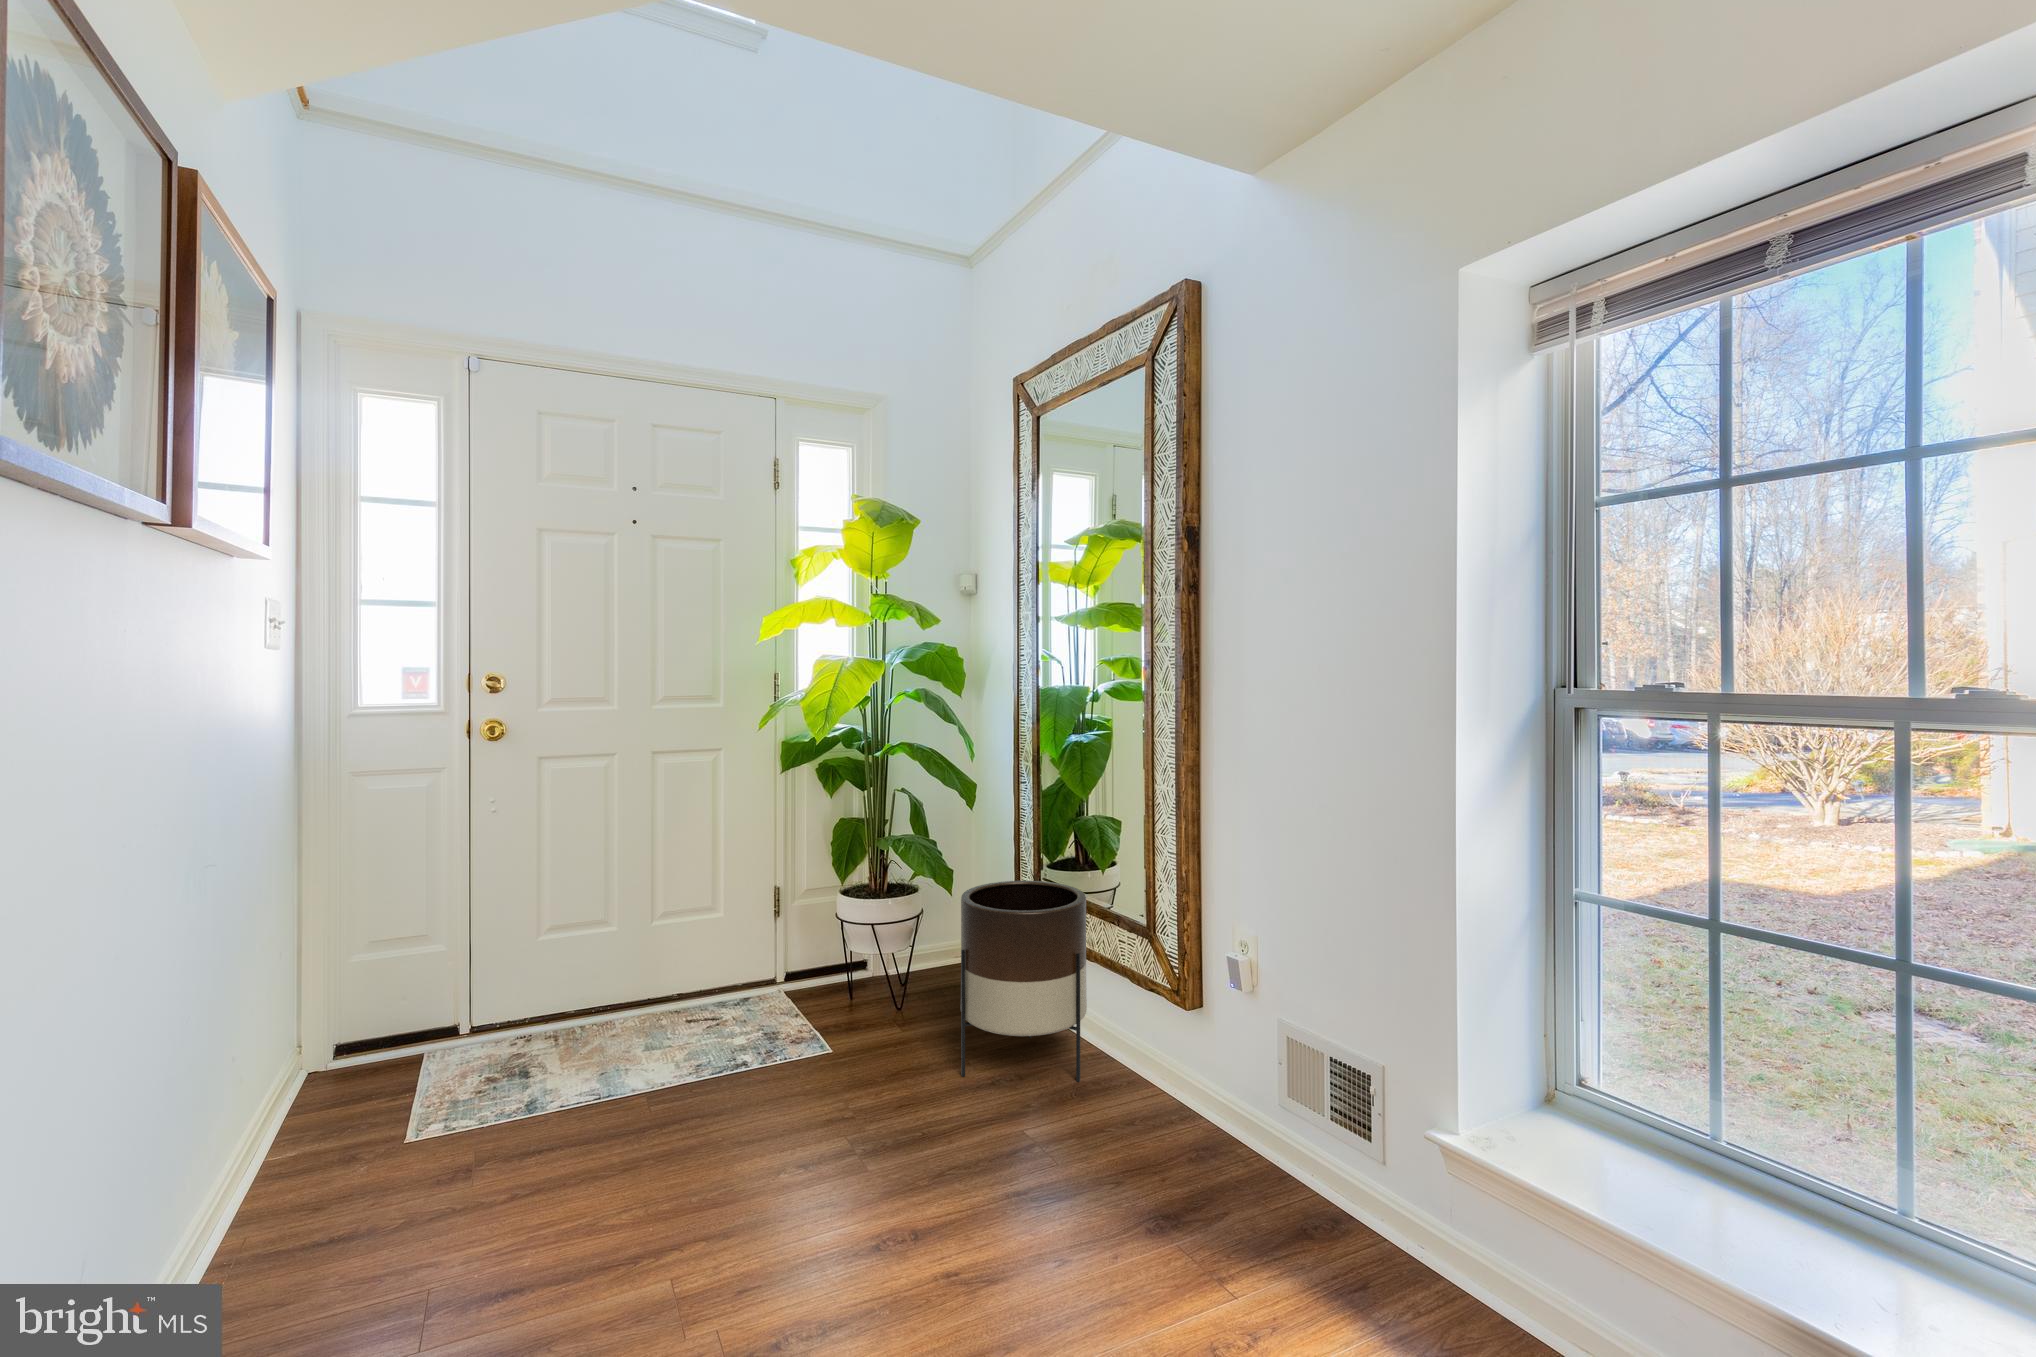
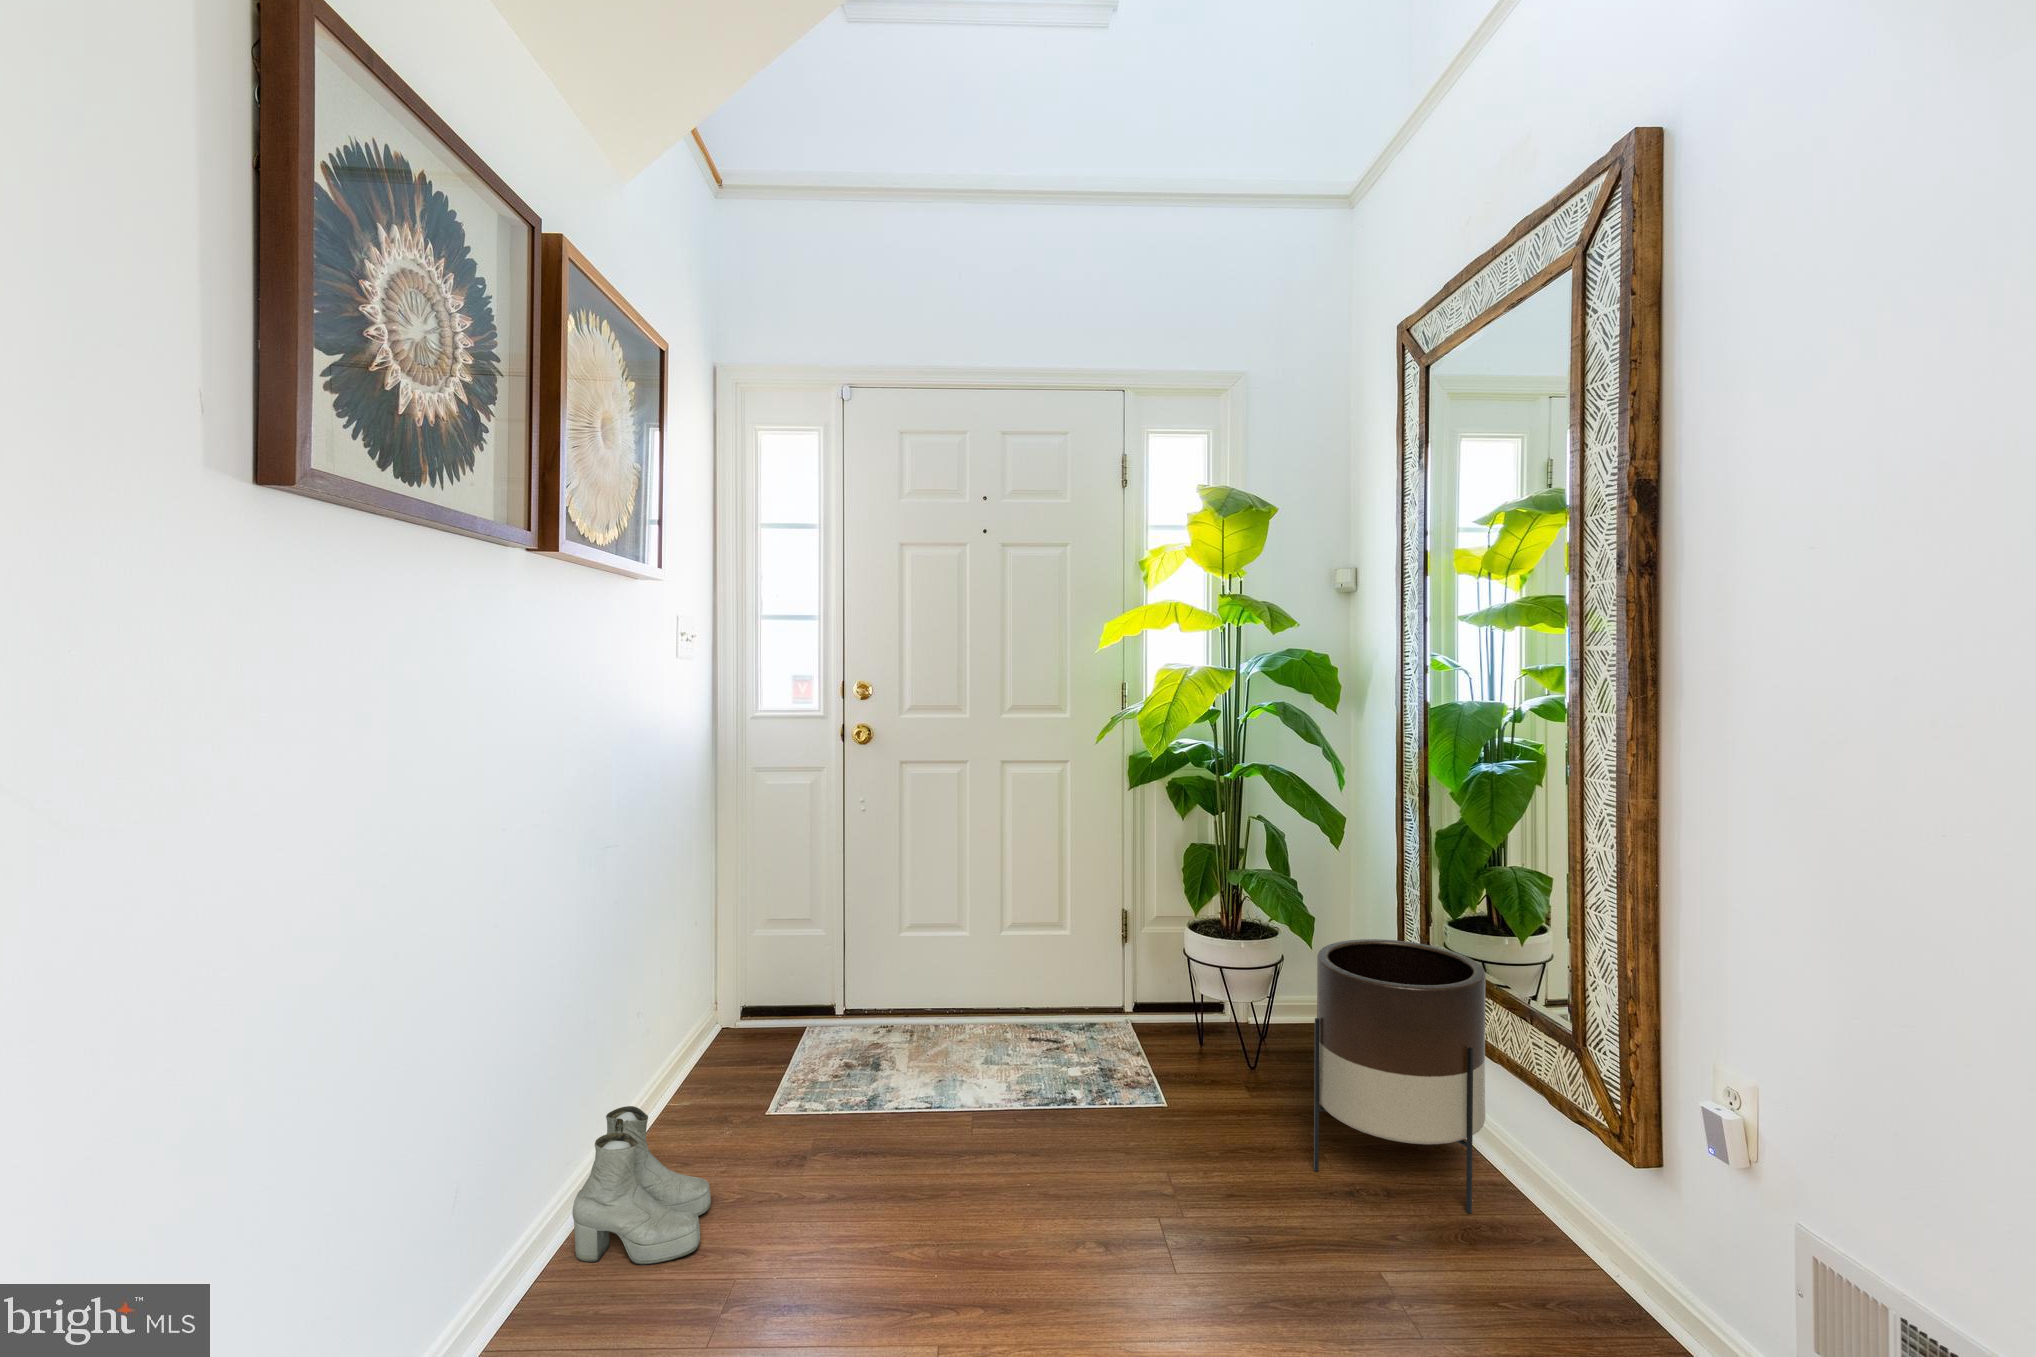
boots: none [196,1150,369,1330] -> present [572,1106,711,1265]

